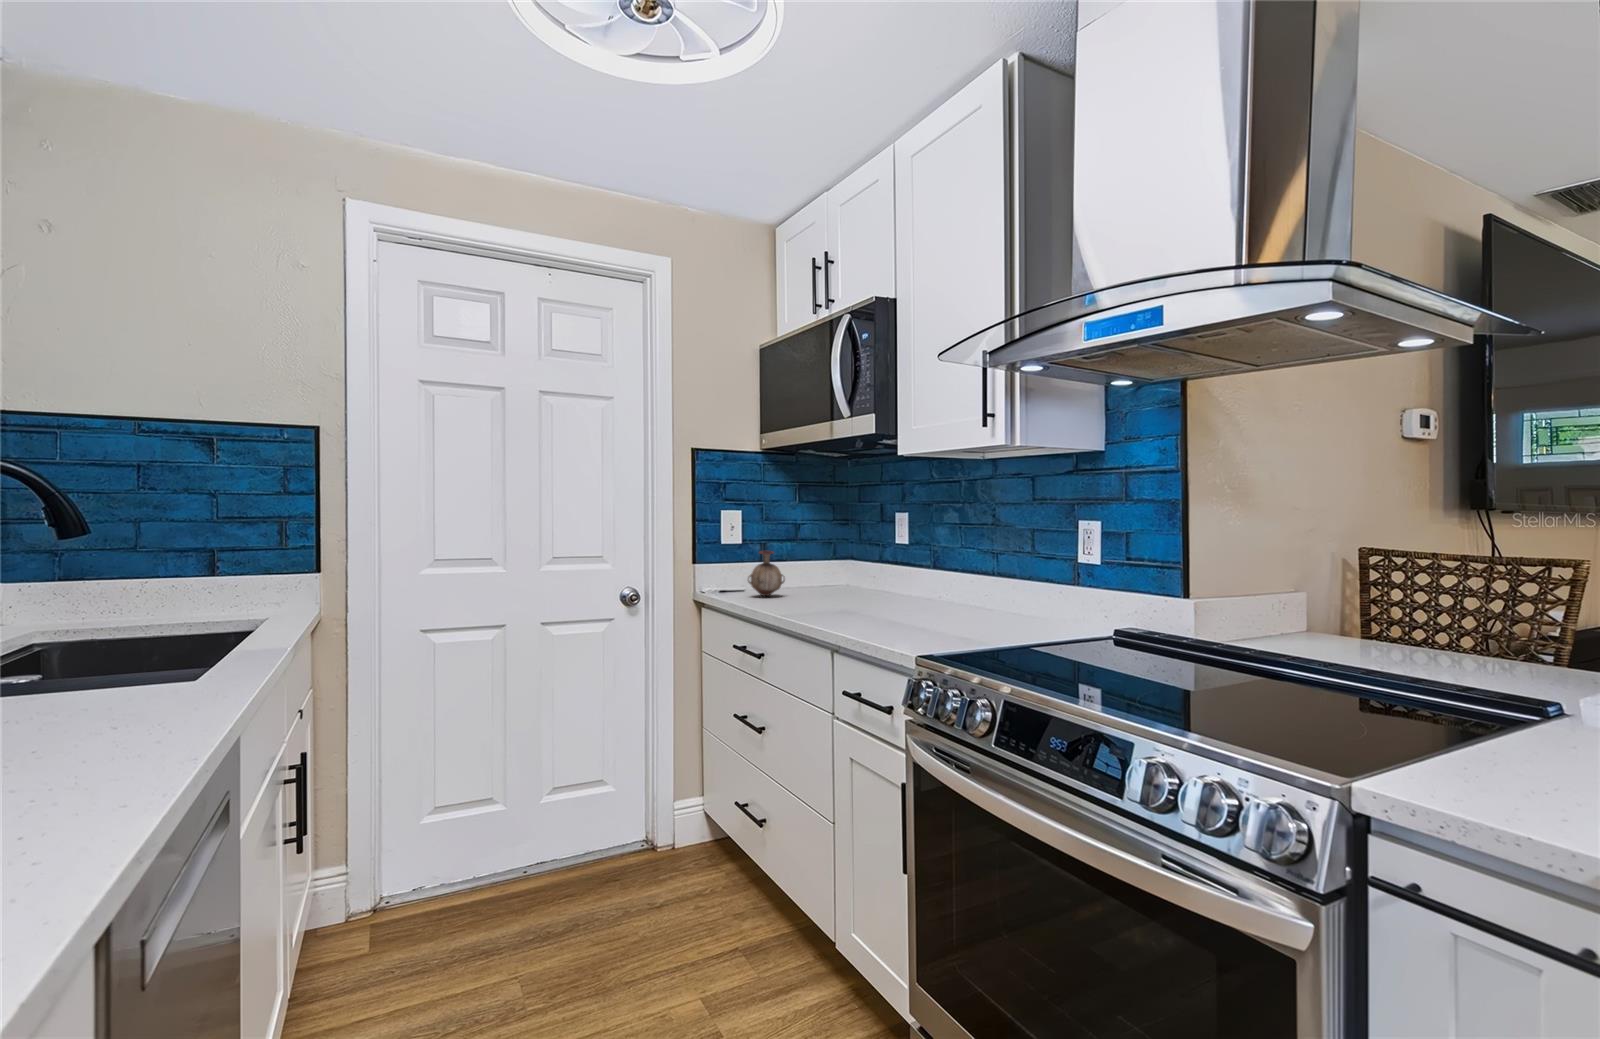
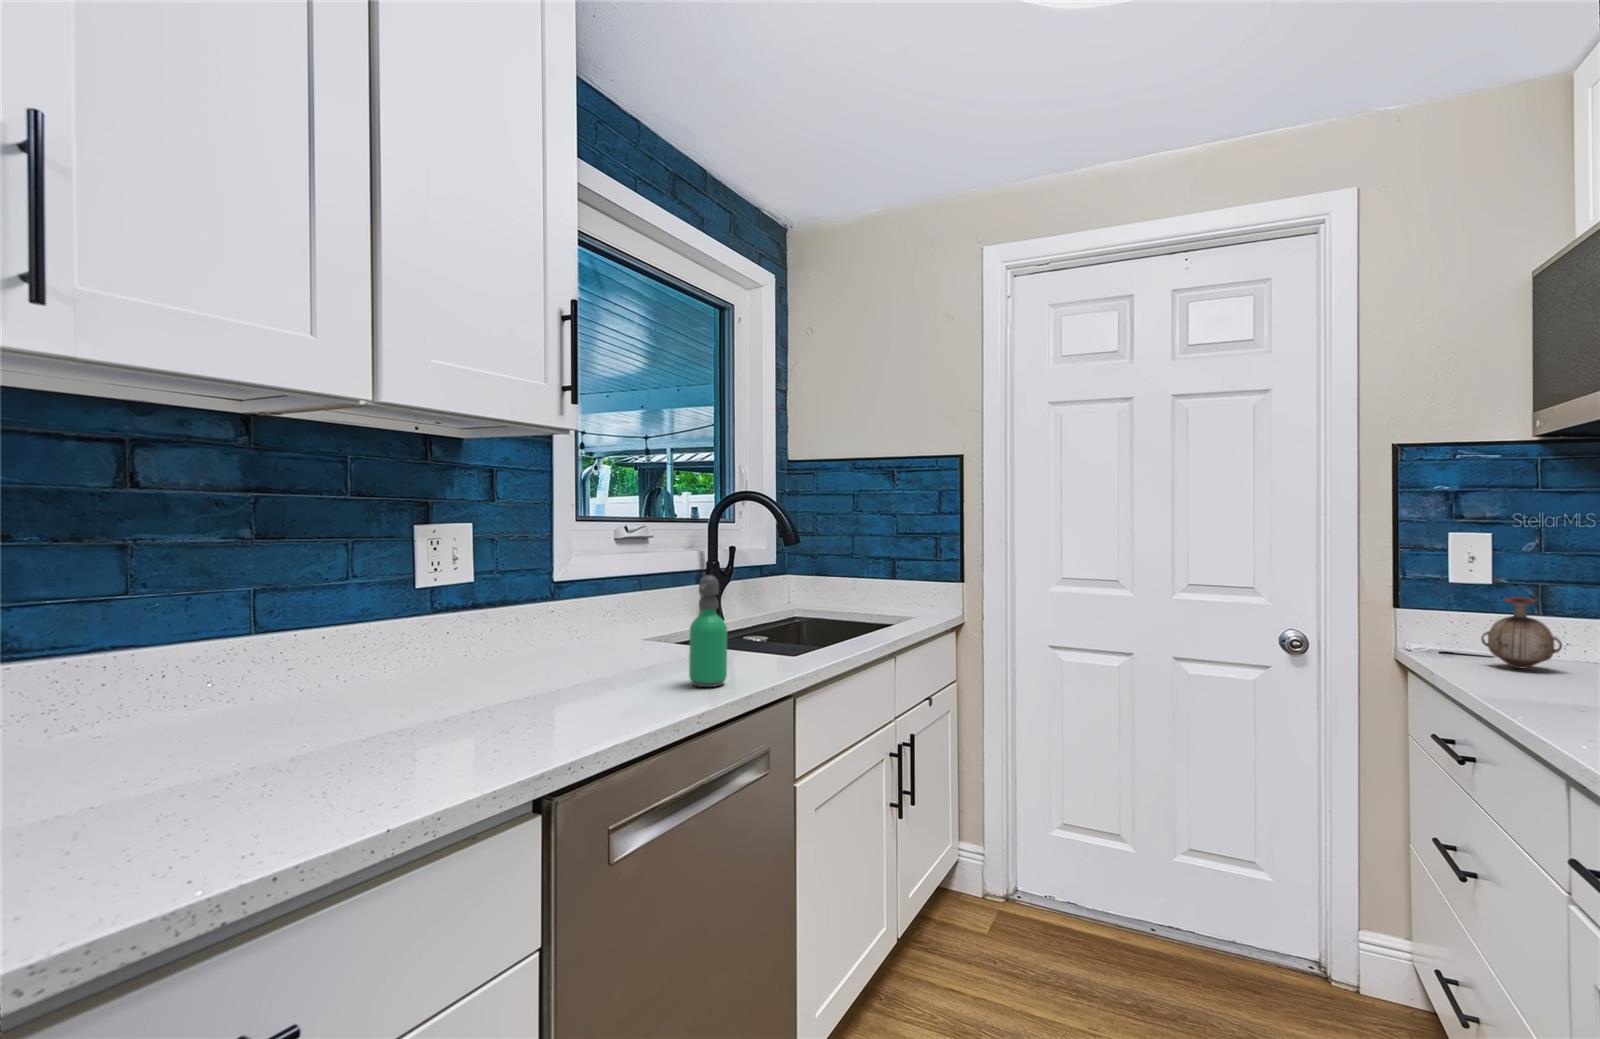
soap dispenser: none [52,563,128,728] -> present [689,575,727,687]

